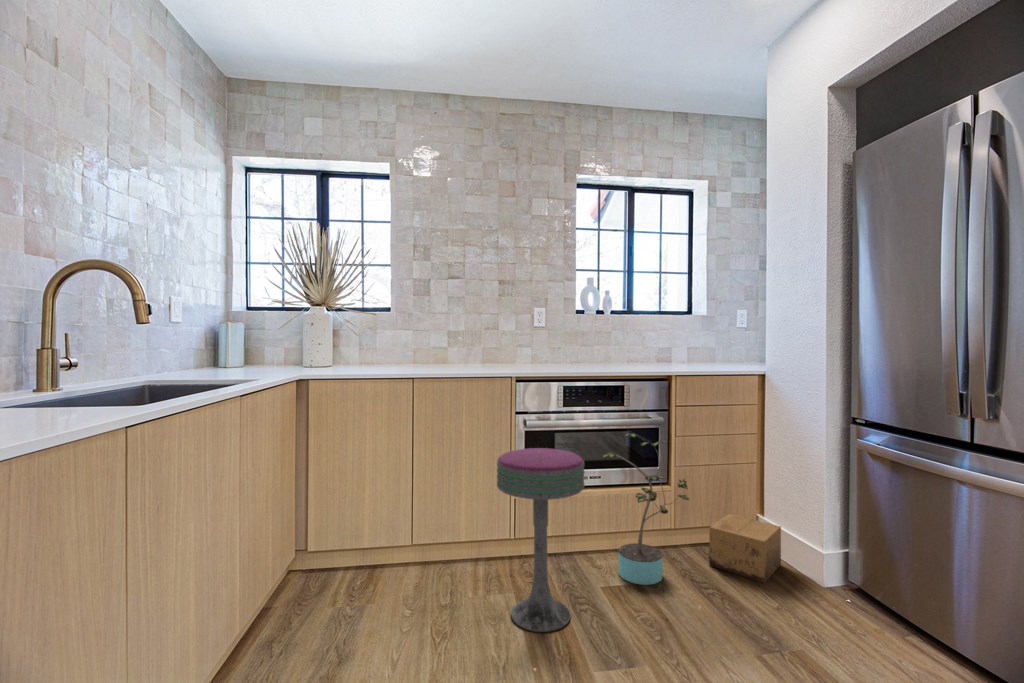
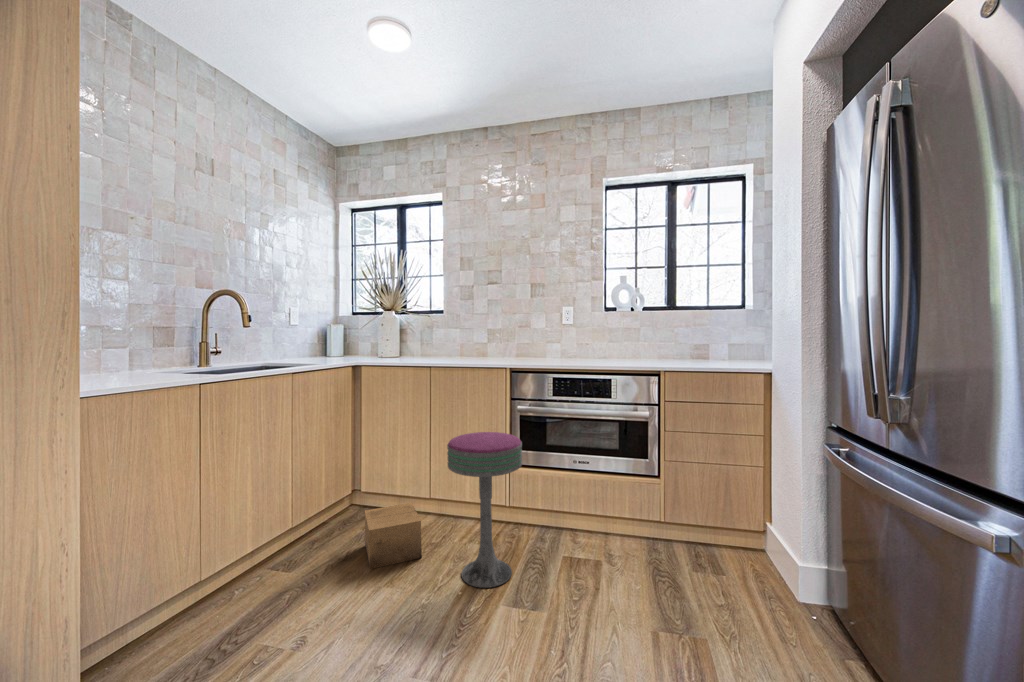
potted plant: present [601,433,689,585] -> none [566,425,644,569]
cardboard box: present [709,514,781,583] -> present [365,503,422,569]

